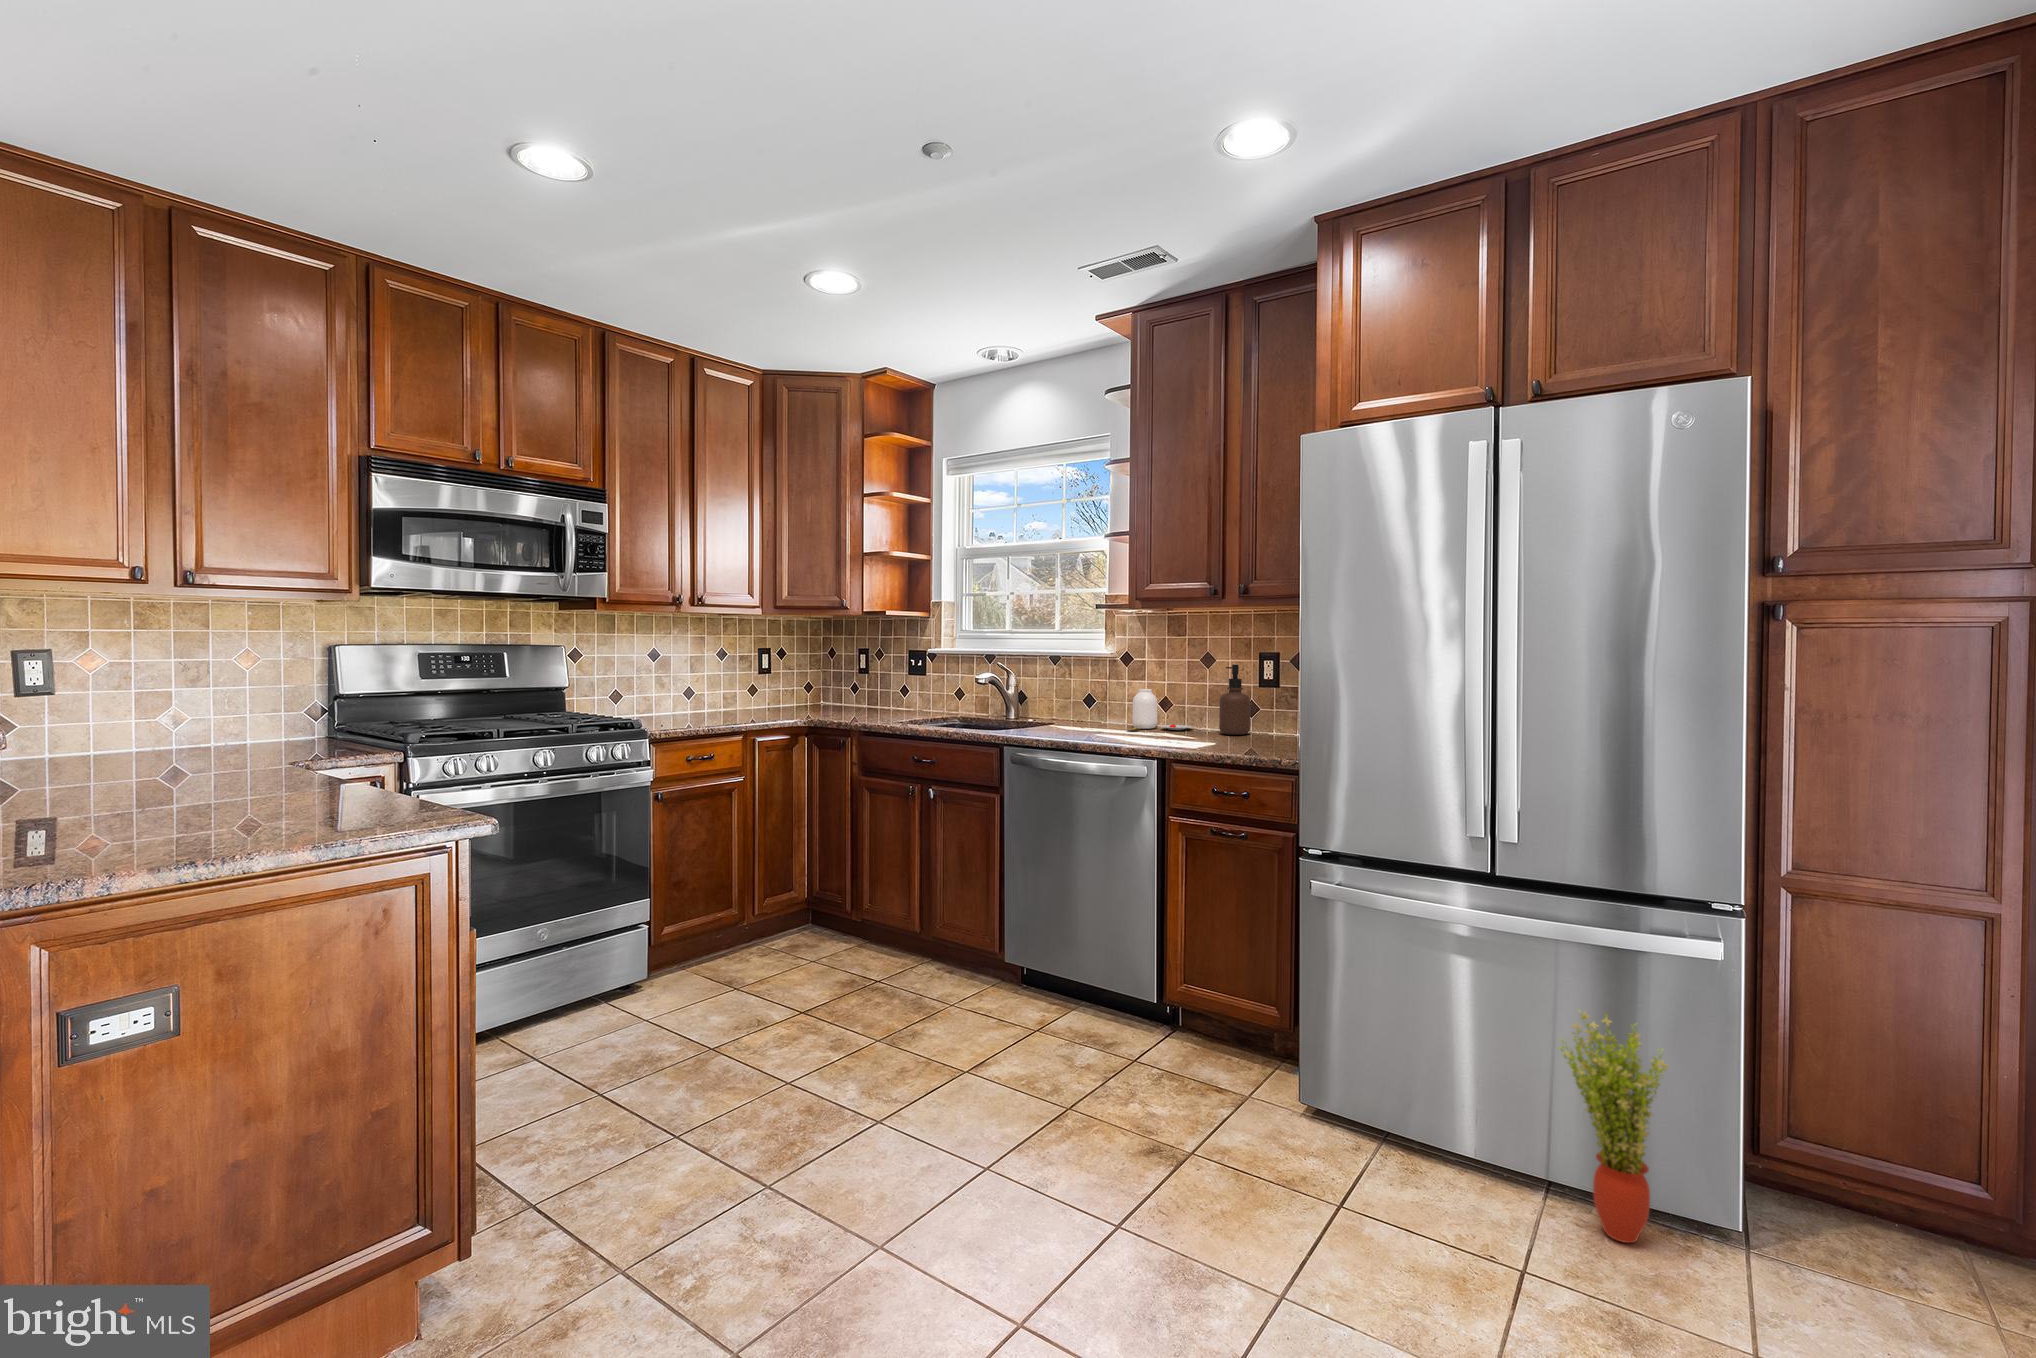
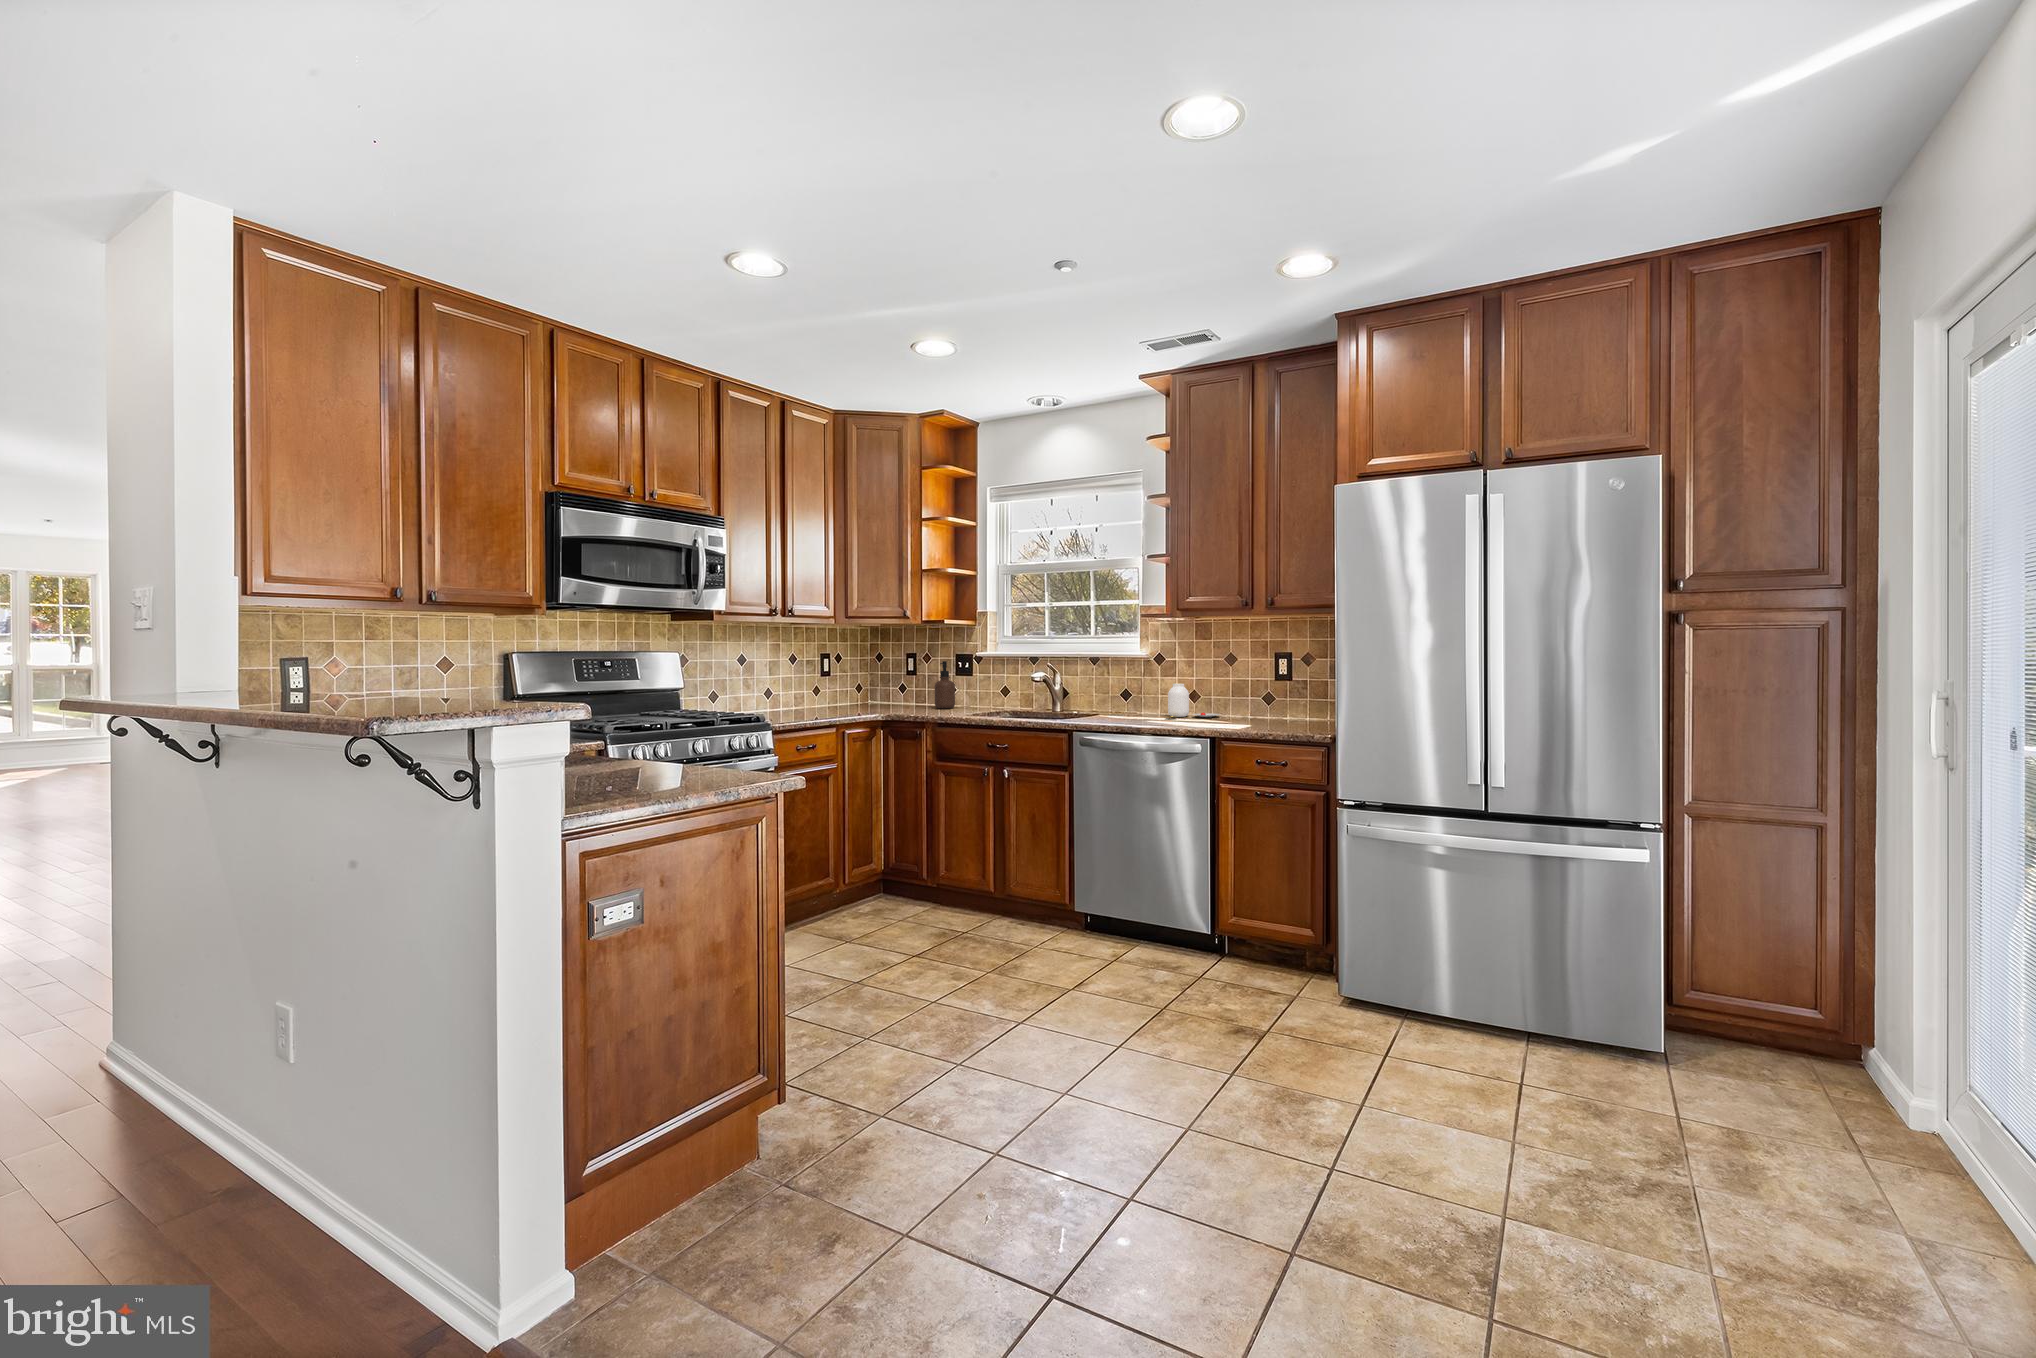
soap dispenser: present [1219,664,1251,735] -> present [935,661,955,709]
potted plant: present [1560,1012,1668,1243] -> none [1536,903,1614,1065]

